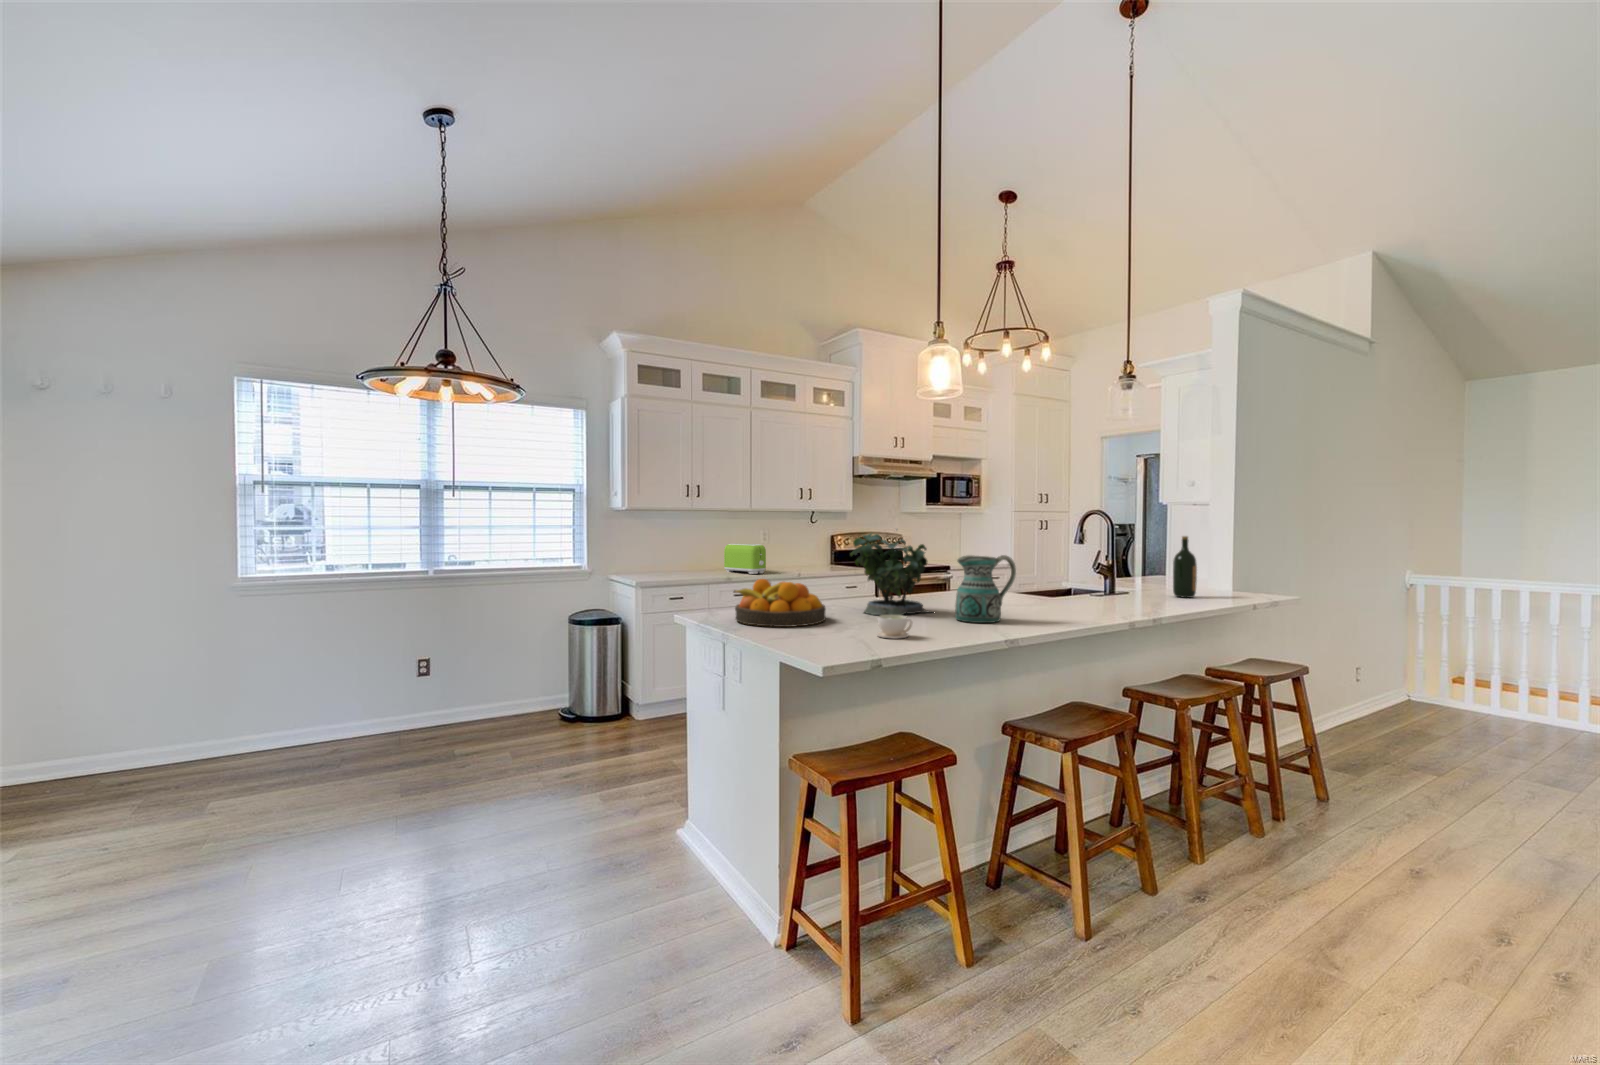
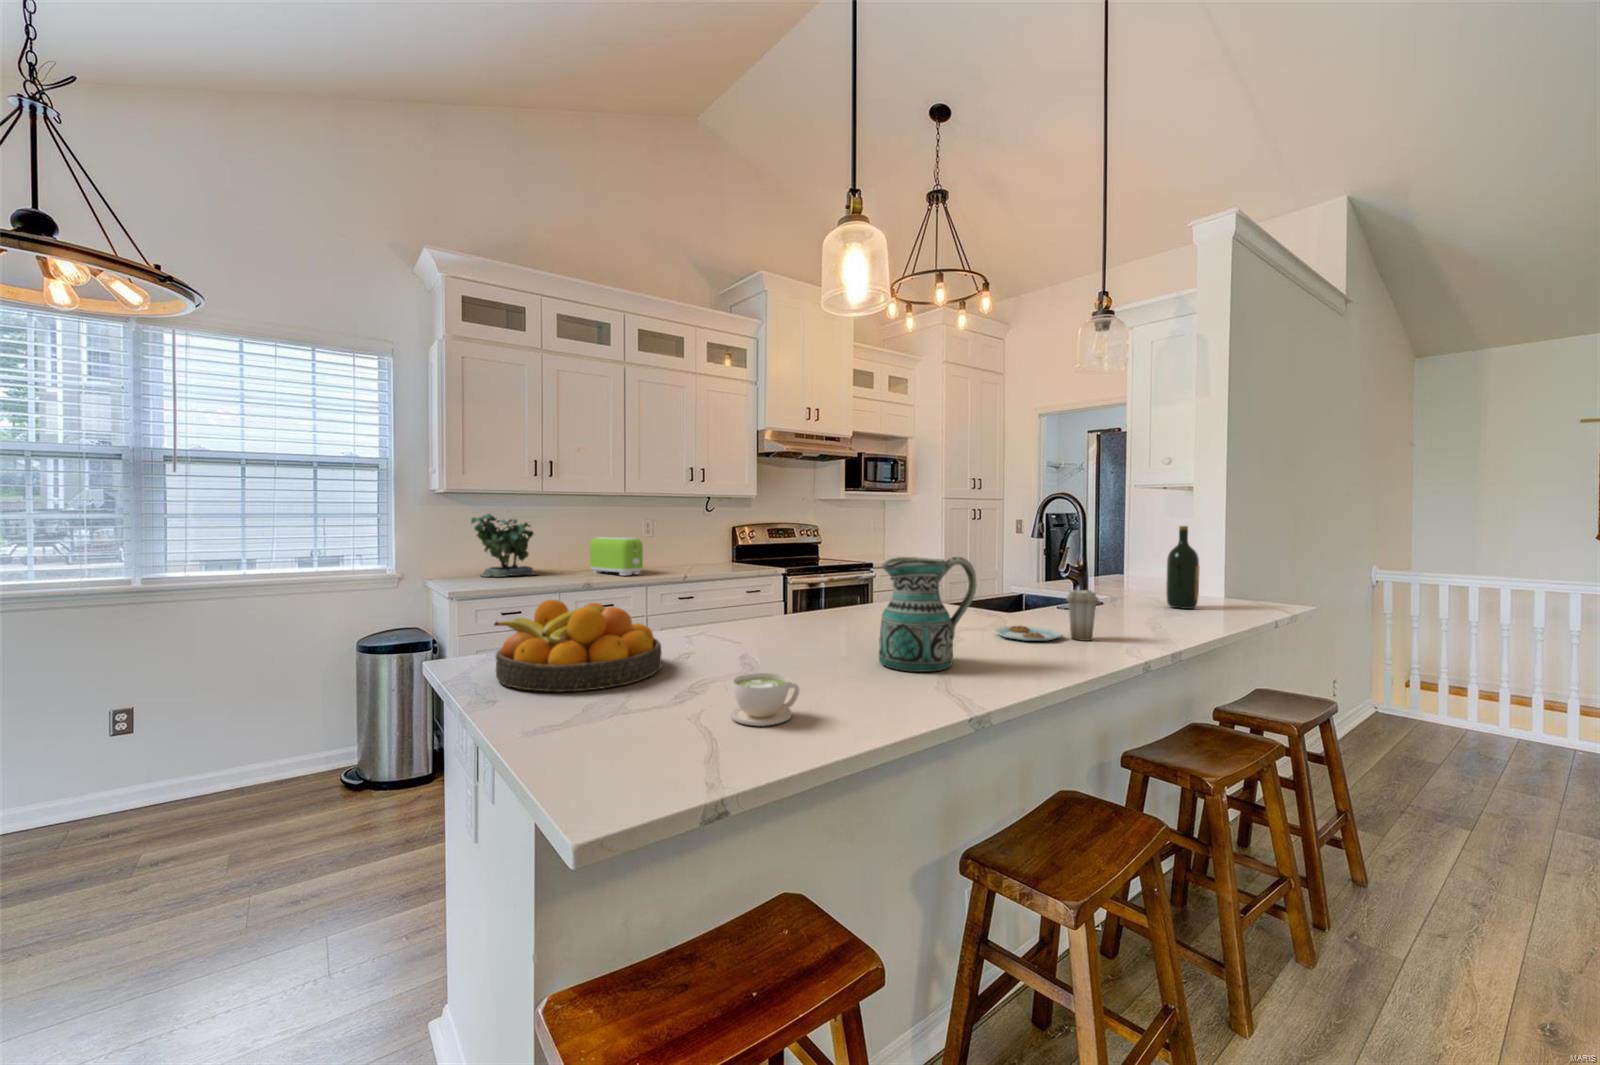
potted plant: present [850,533,930,615] -> present [471,514,536,577]
plate: none [1033,579,1104,612] -> present [994,590,1099,641]

